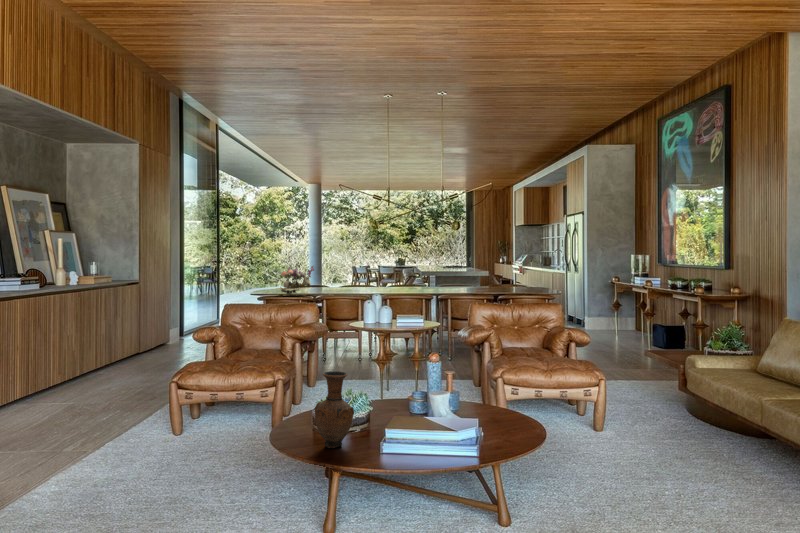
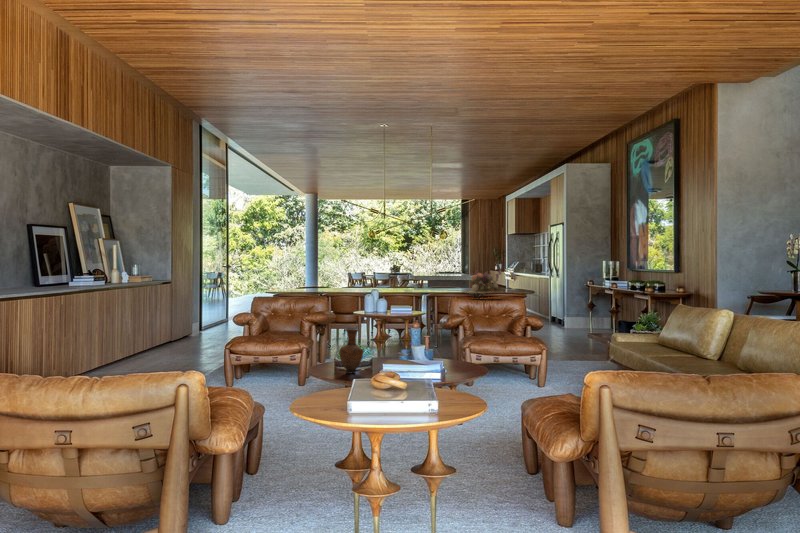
flower arrangement: present [278,266,314,294] -> present [467,270,501,298]

